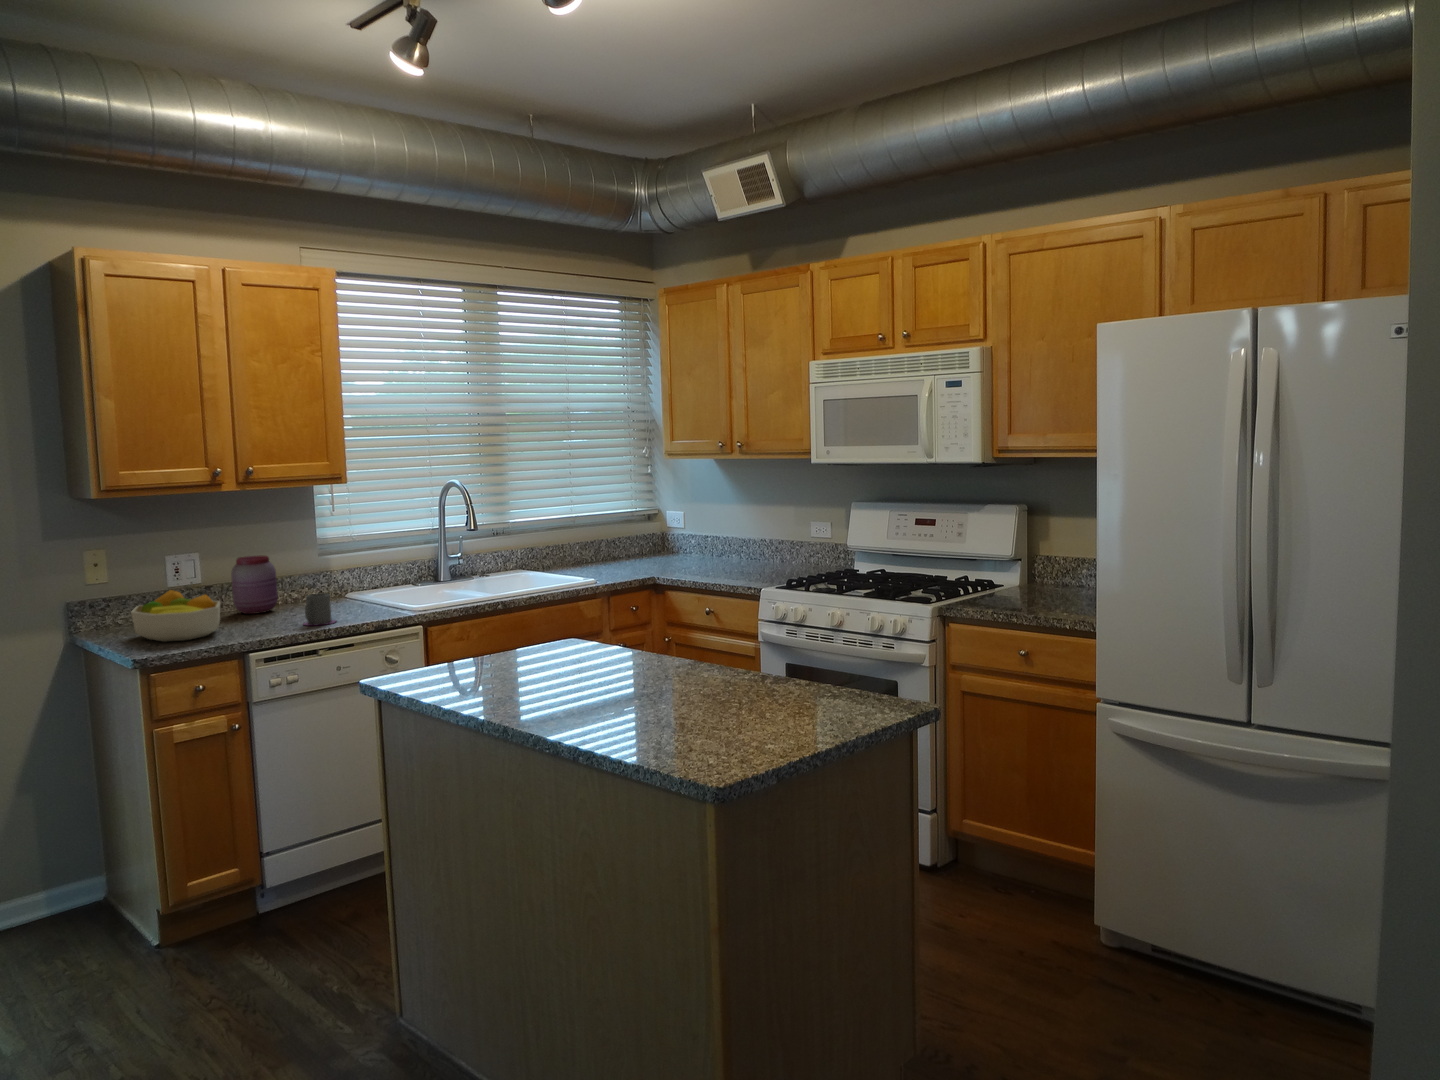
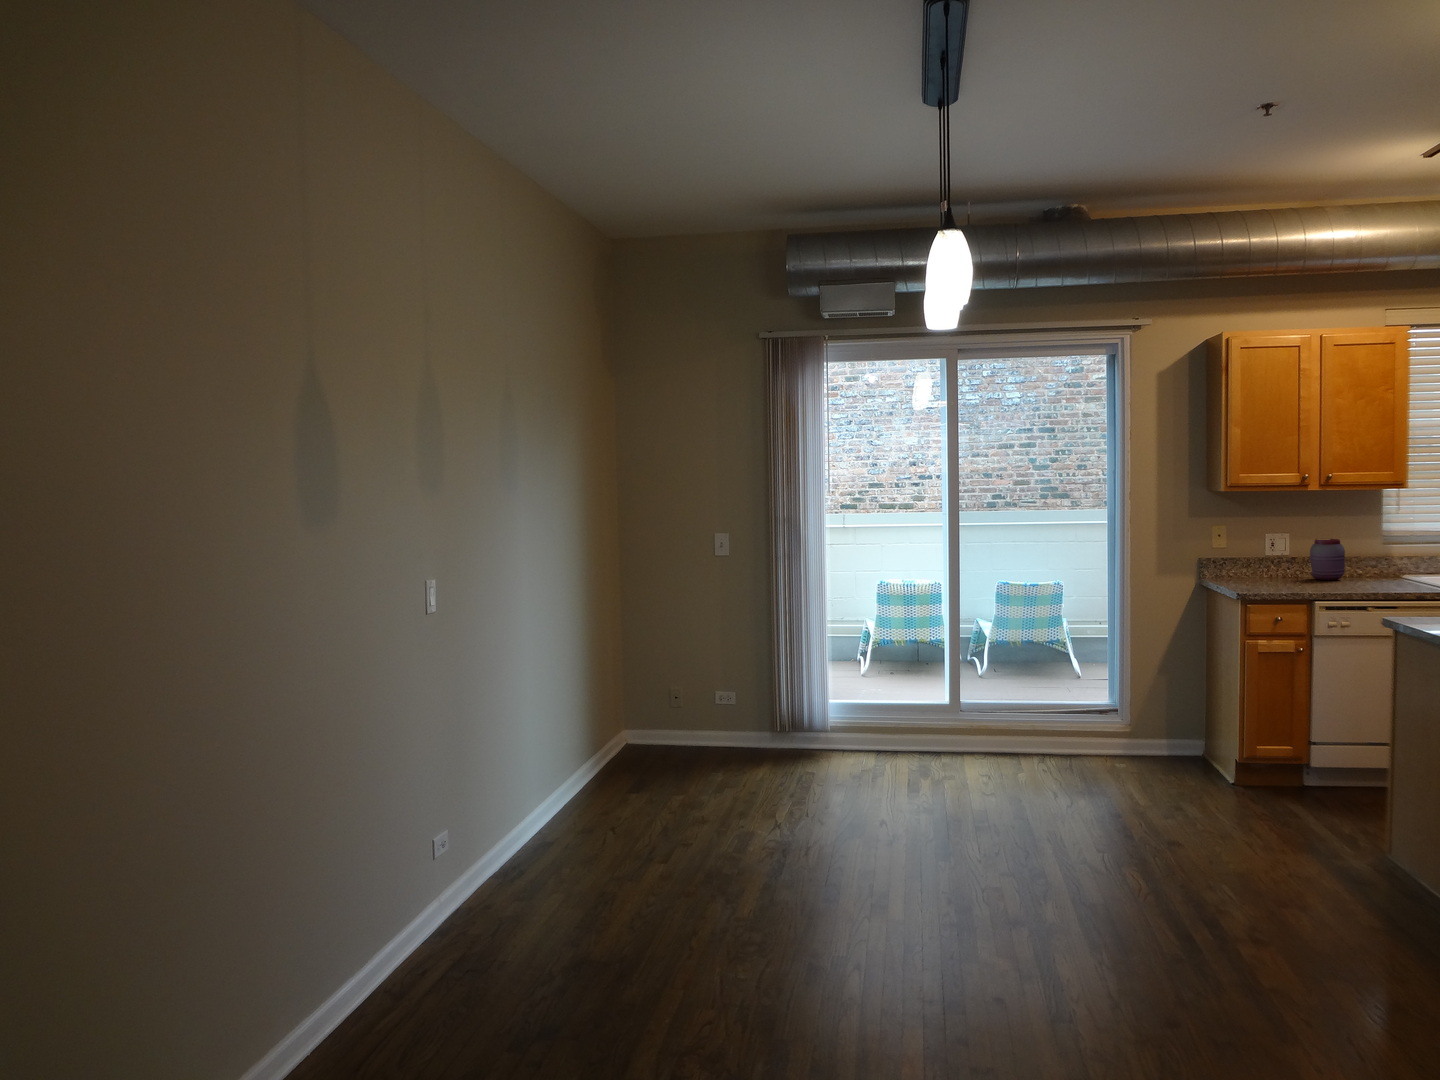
fruit bowl: present [131,590,220,642] -> none [1238,555,1299,588]
mug: present [303,593,336,626] -> none [1359,567,1387,590]

